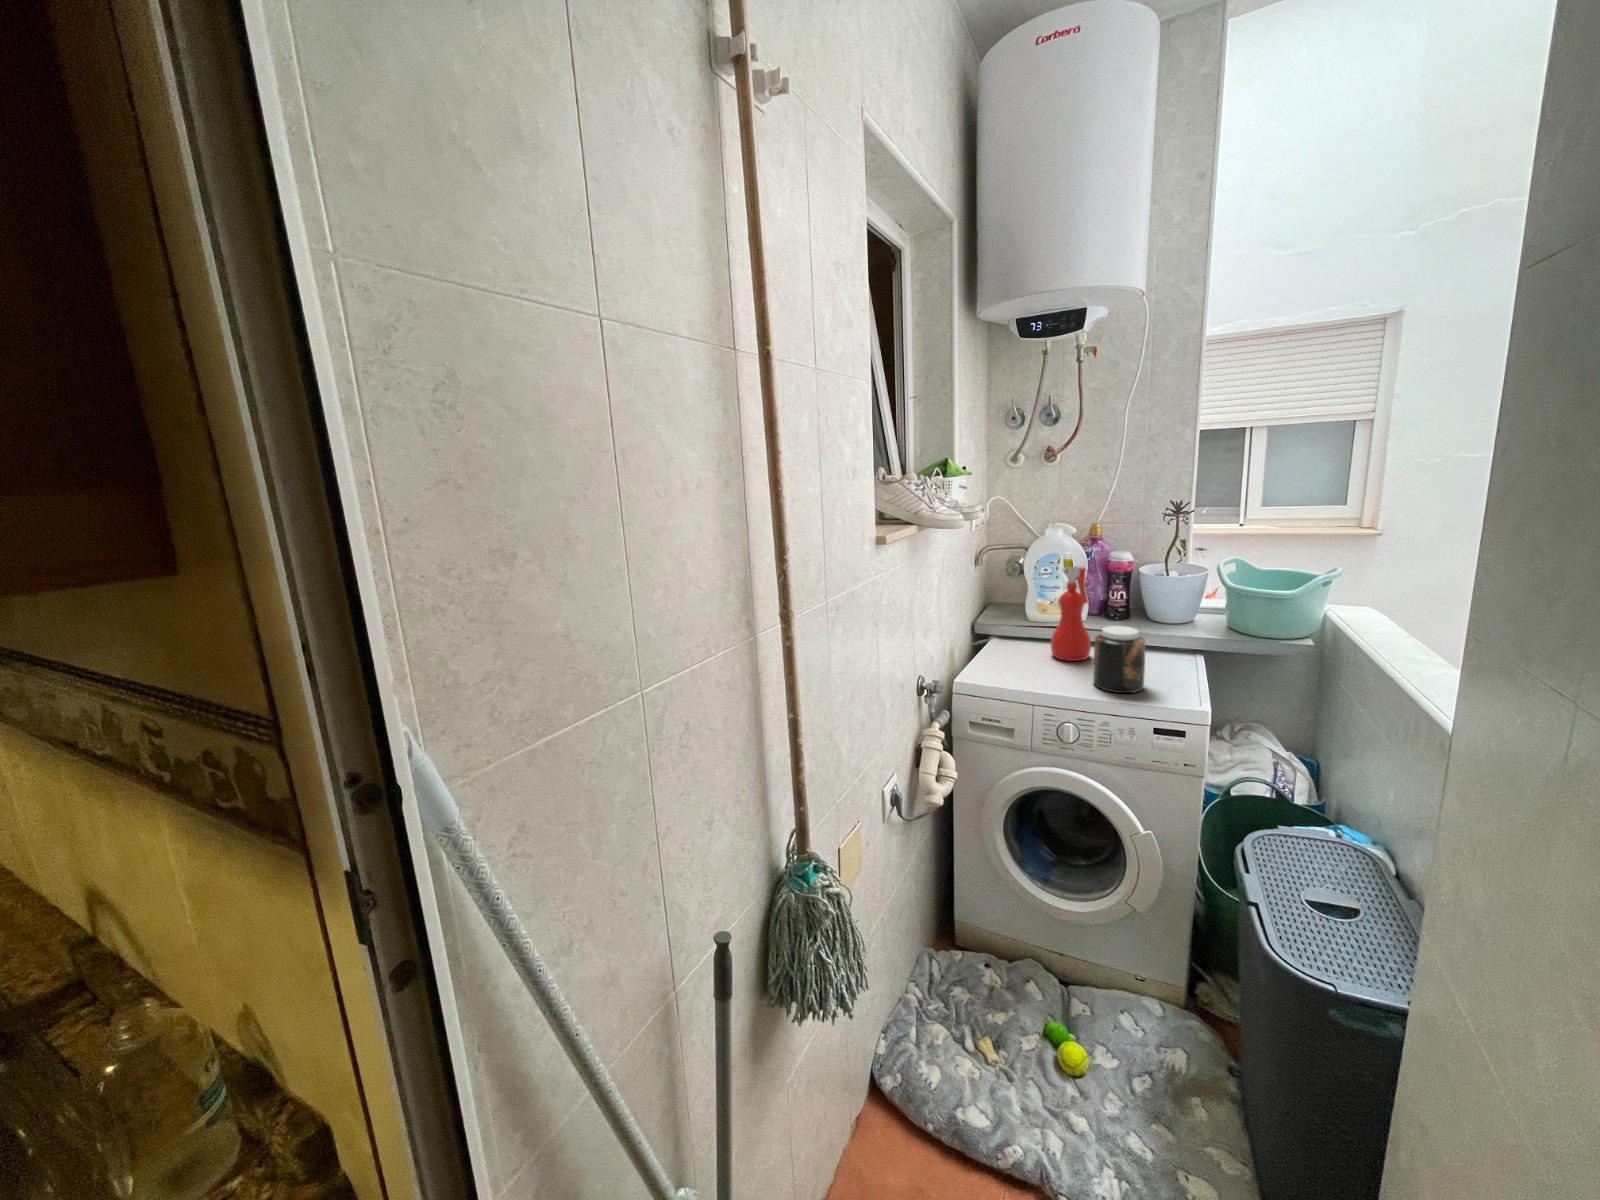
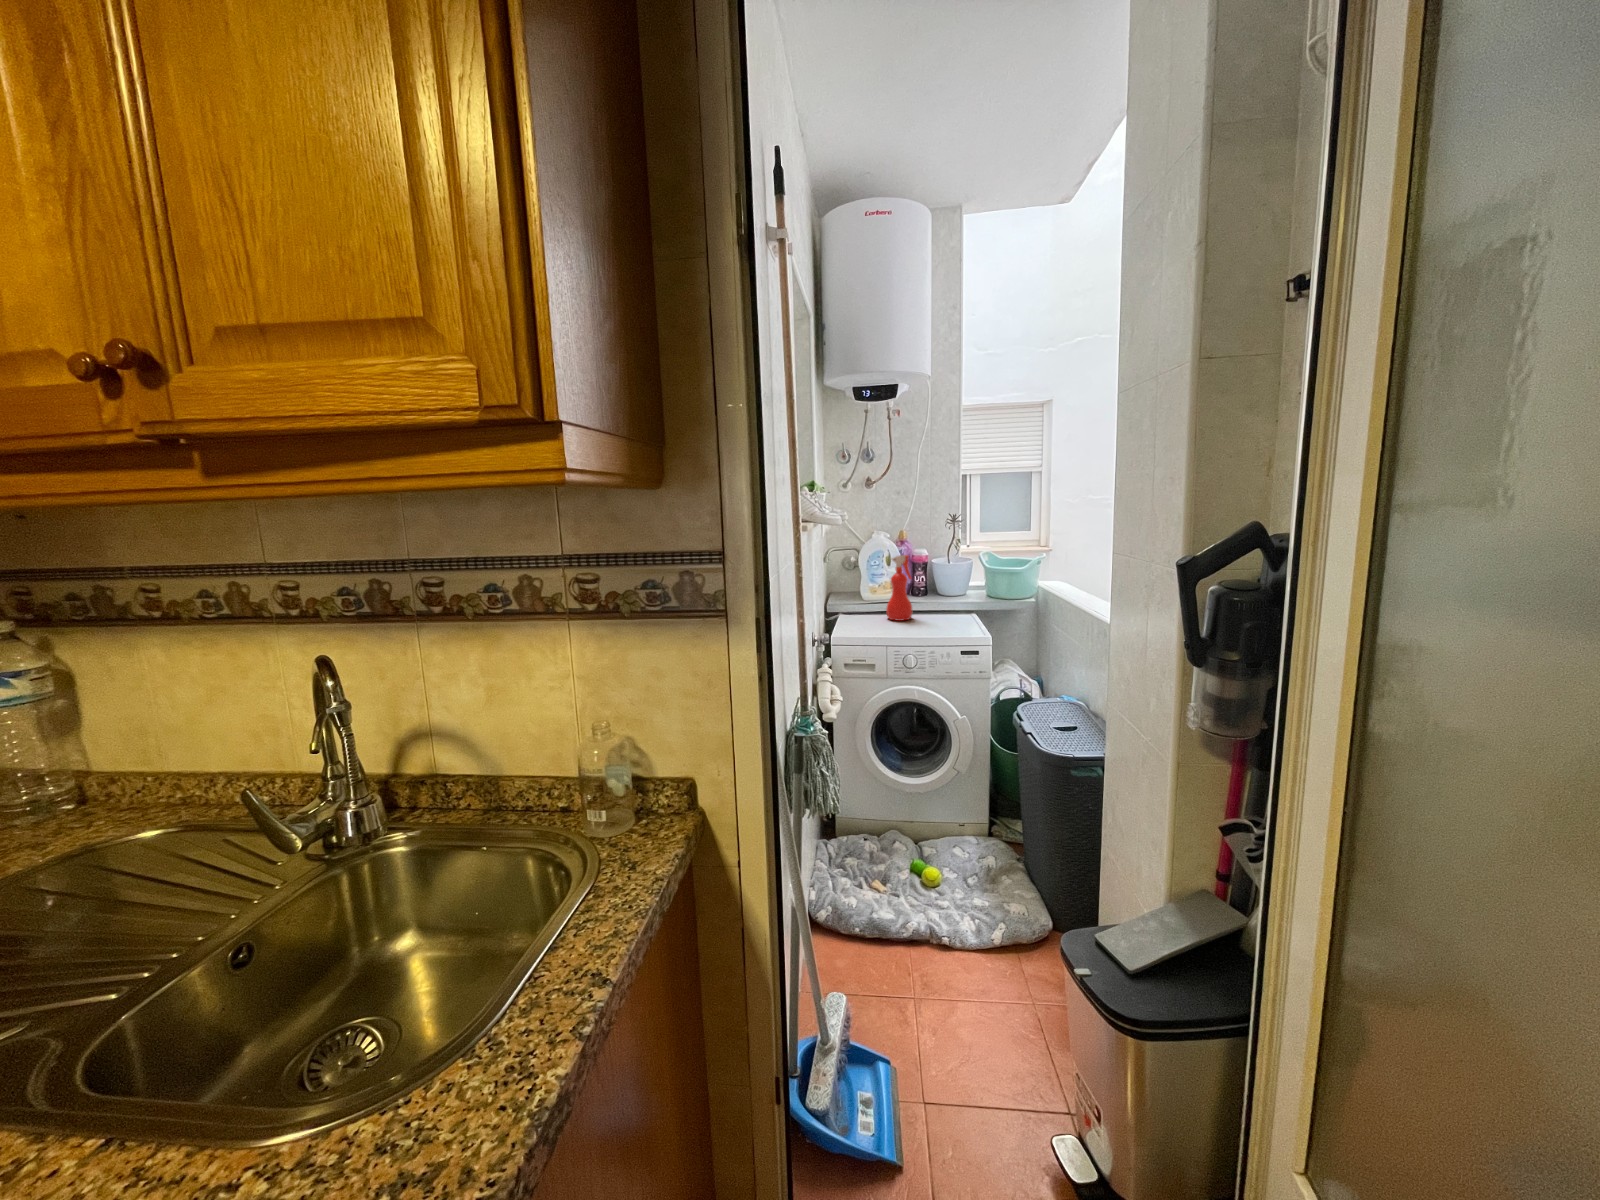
jar: present [1093,626,1145,693] -> none [921,590,952,632]

